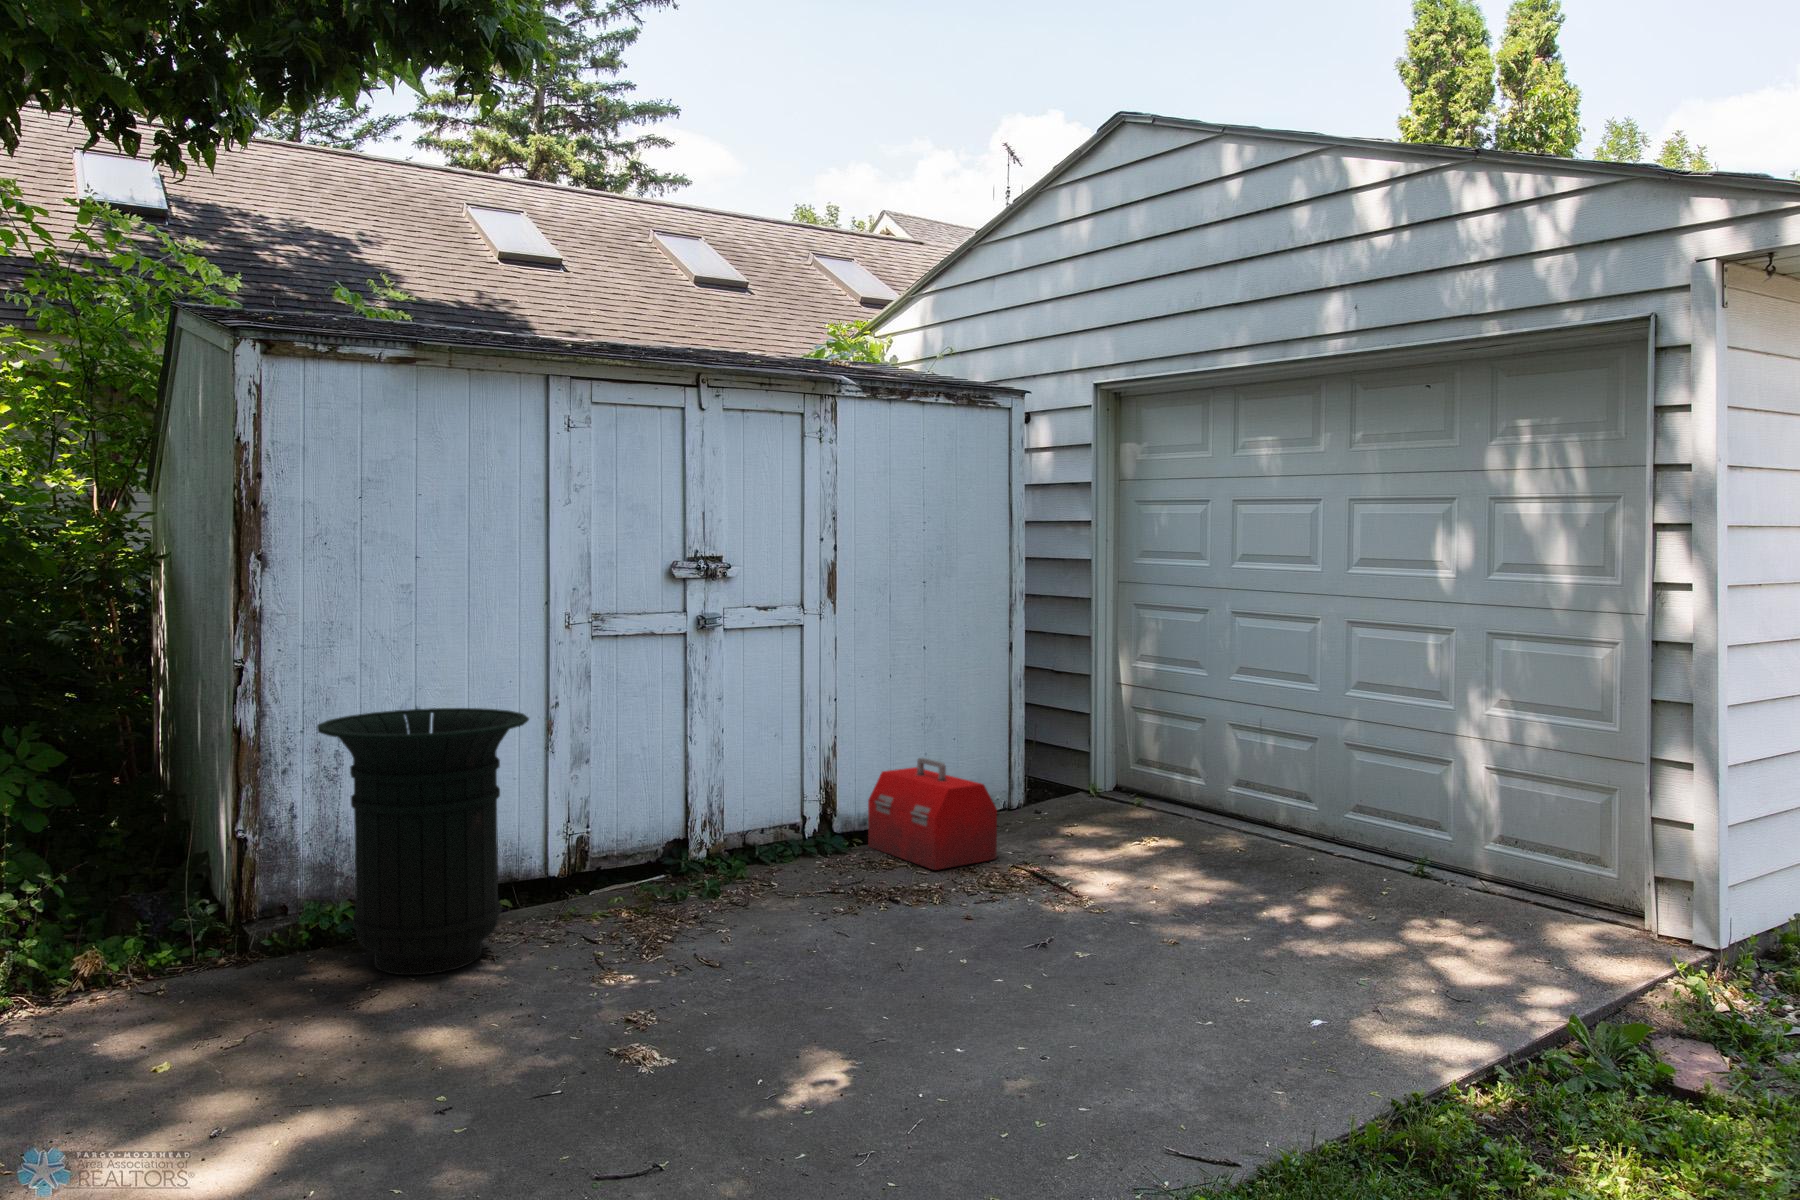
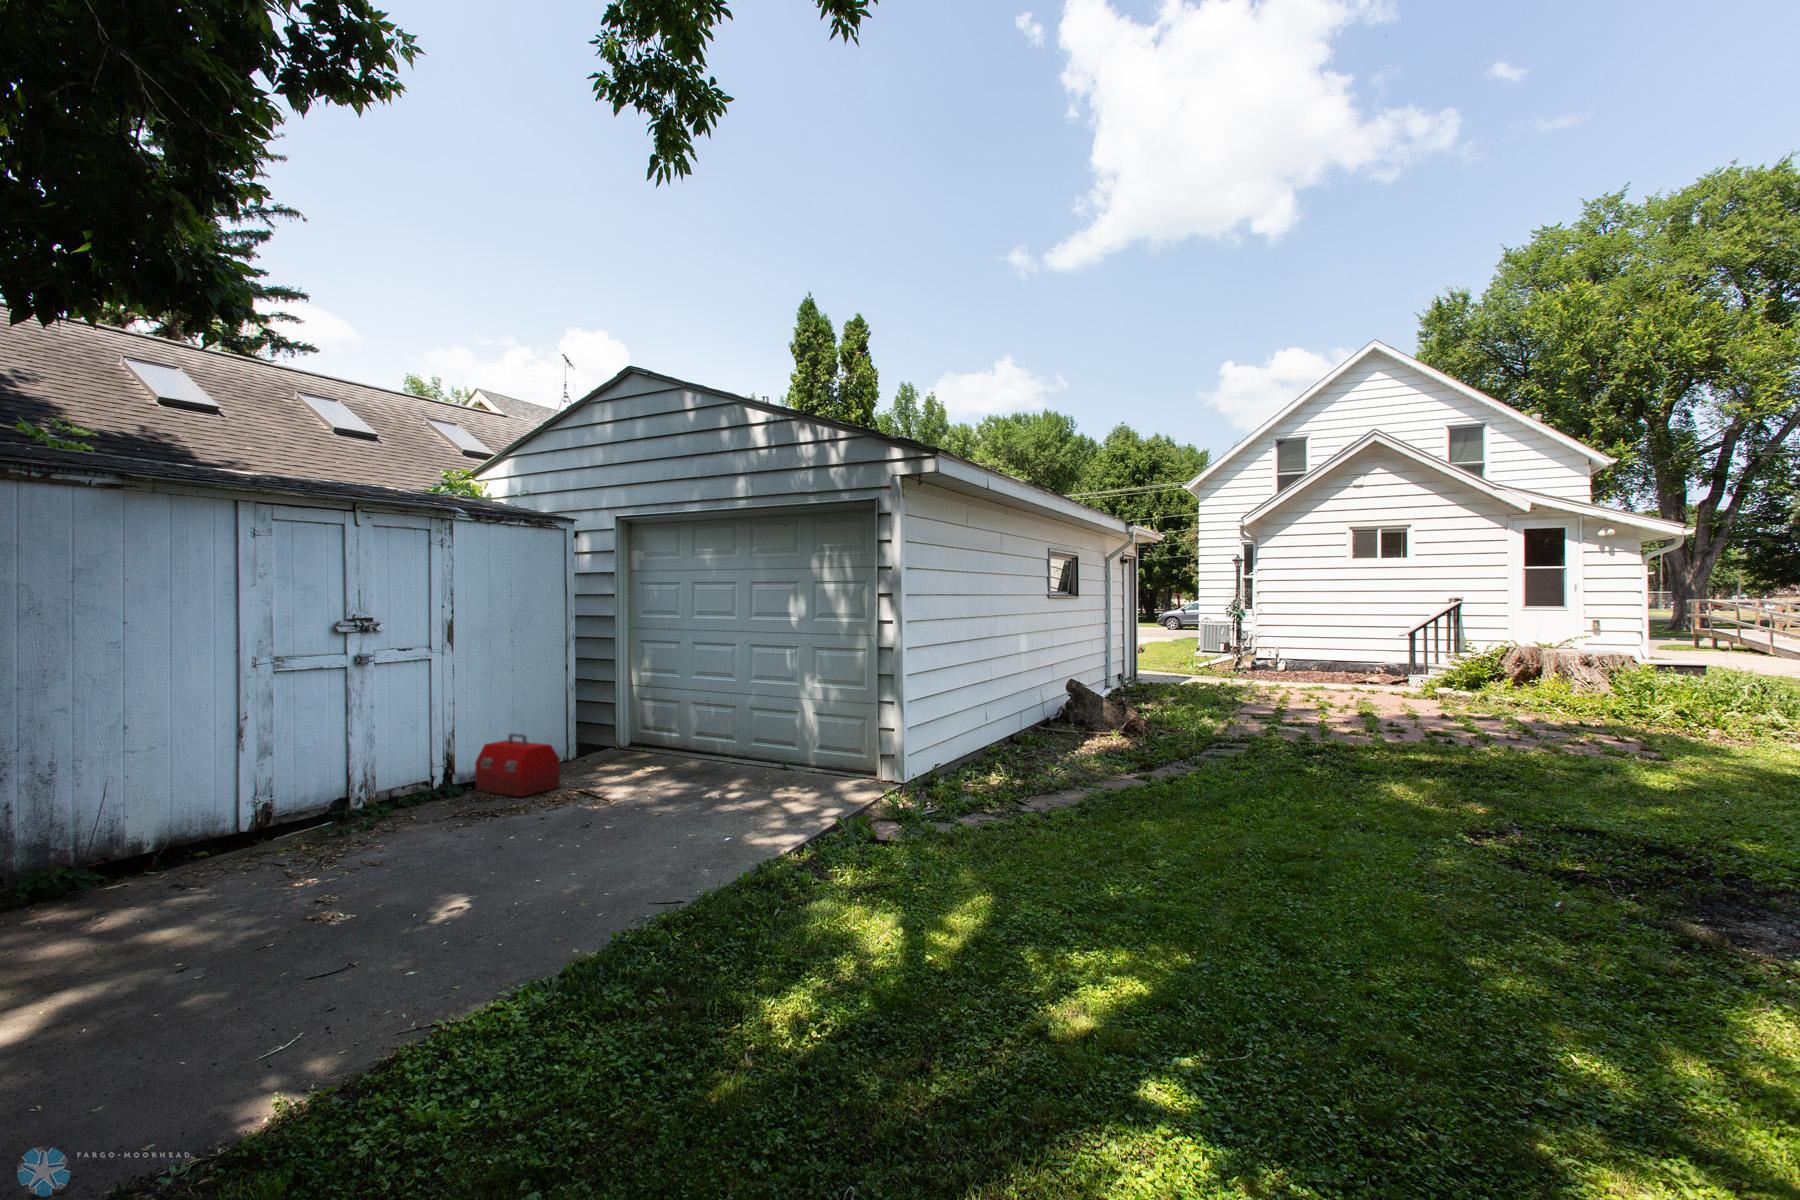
trash can: present [317,708,529,975] -> none [43,720,229,904]

